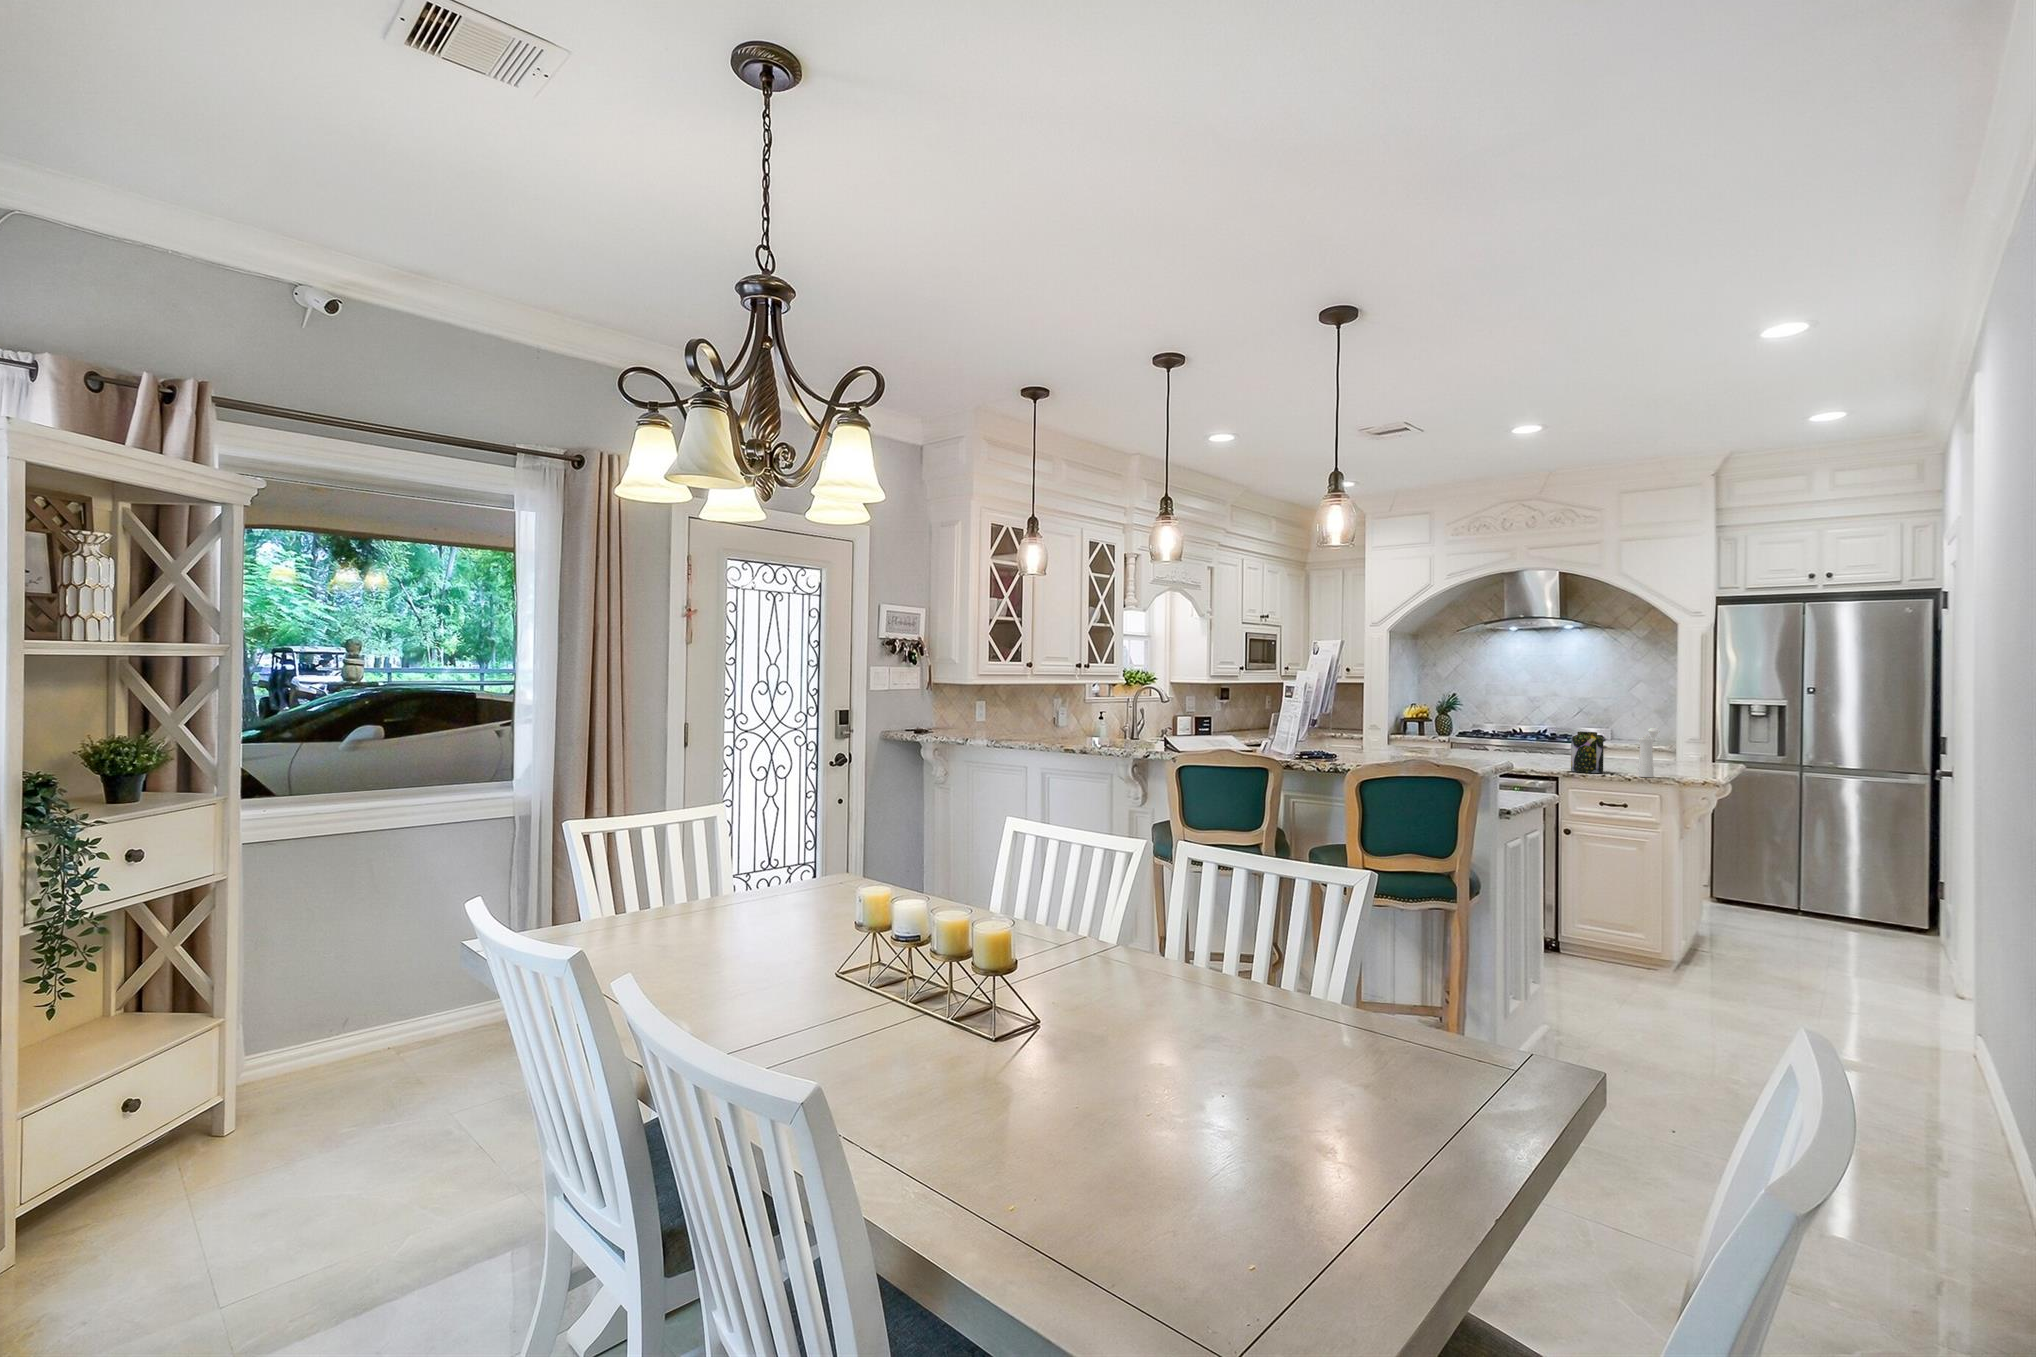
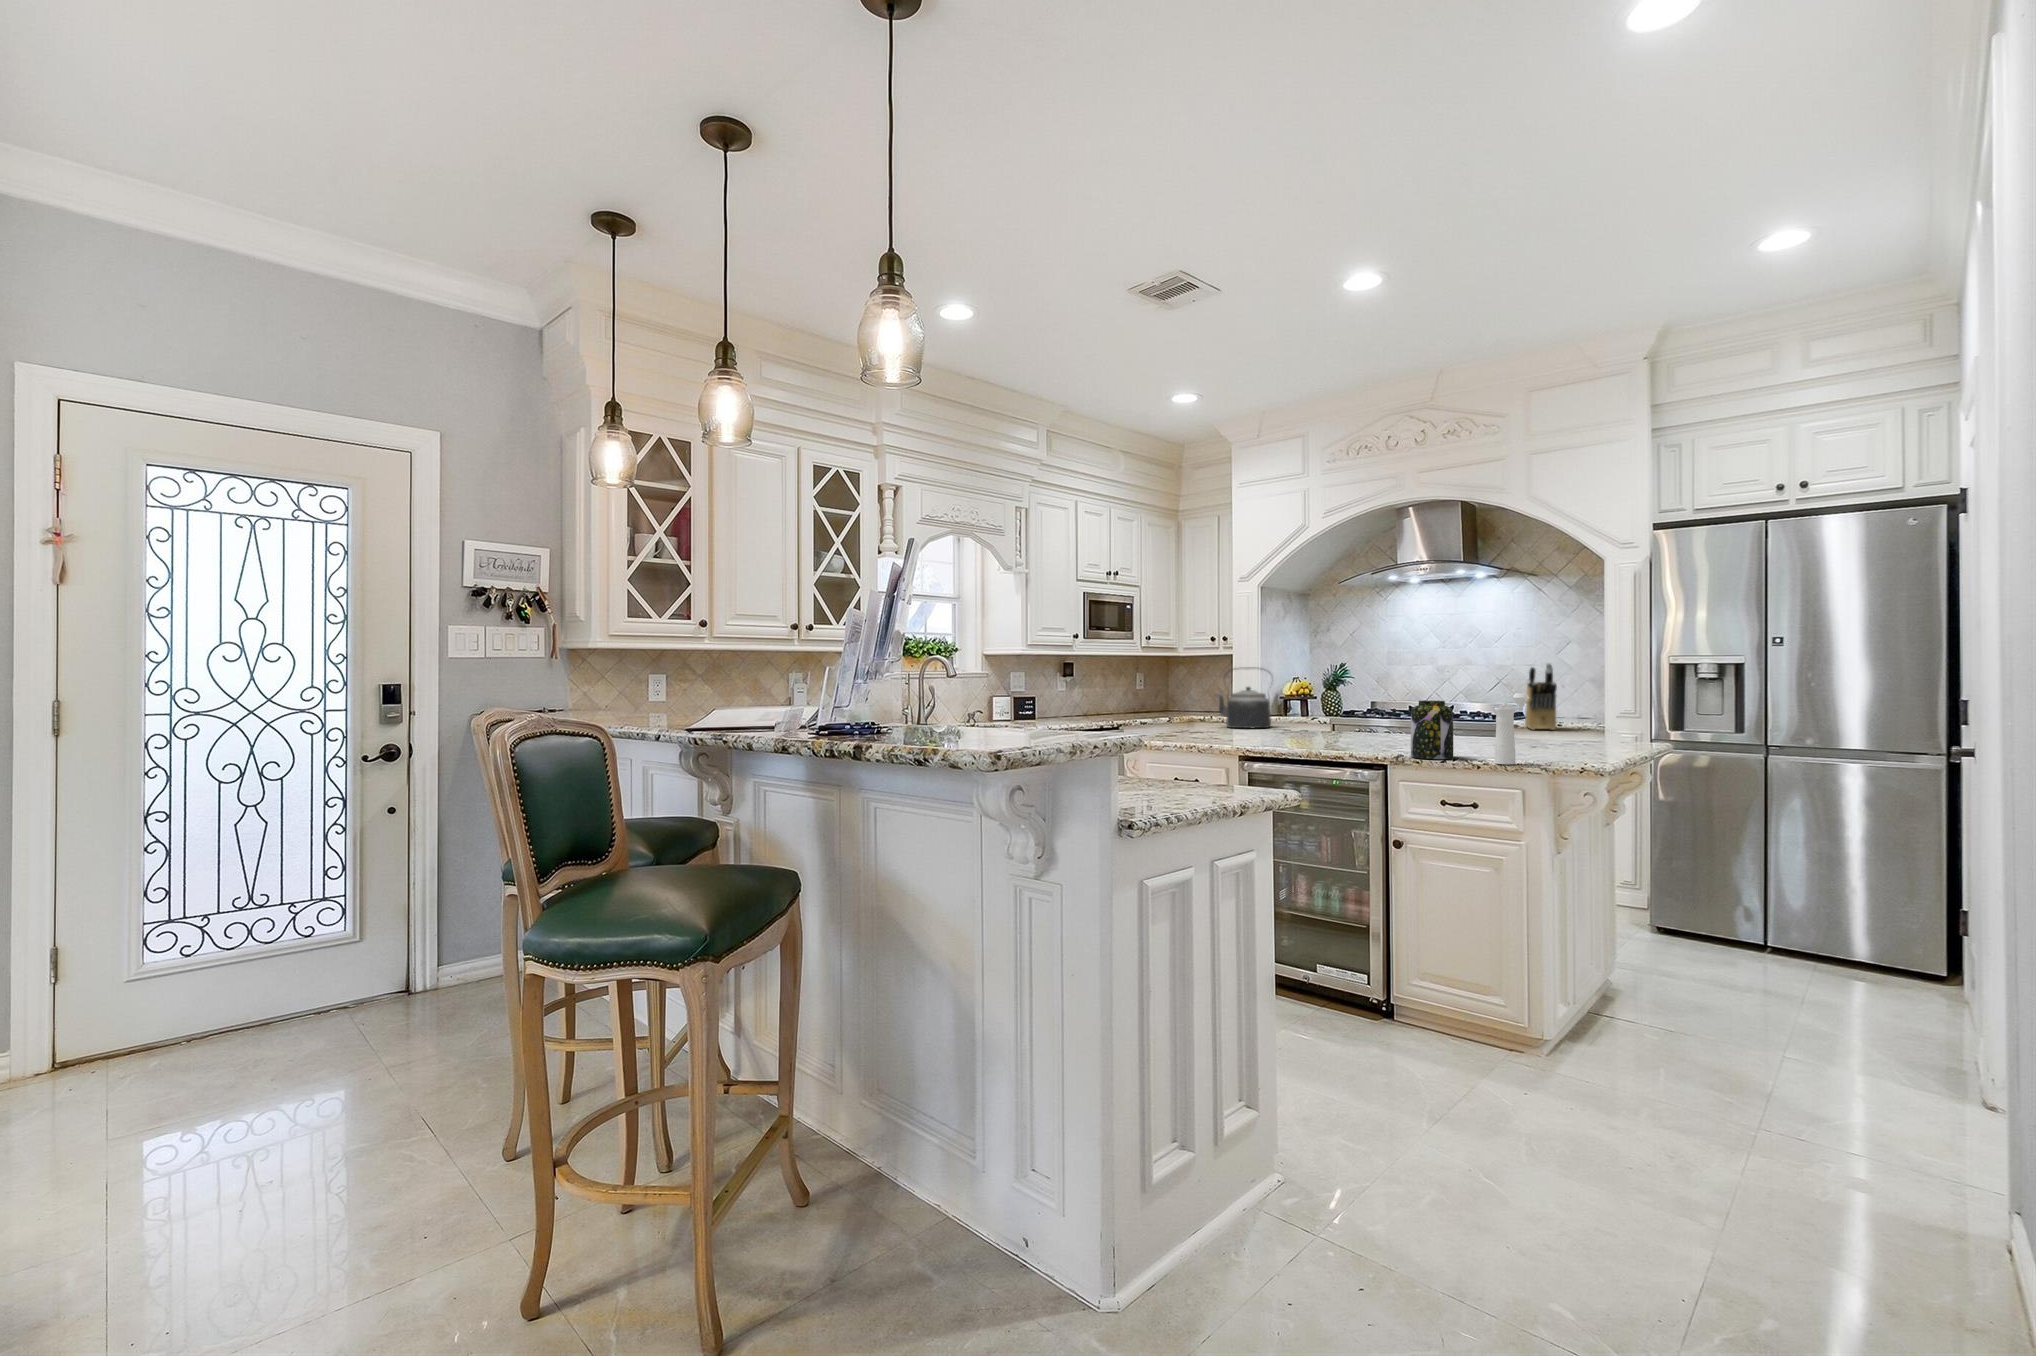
kettle: none [1370,699,1417,747] -> present [1216,667,1271,728]
knife block: none [1609,700,1641,751] -> present [1525,663,1557,730]

